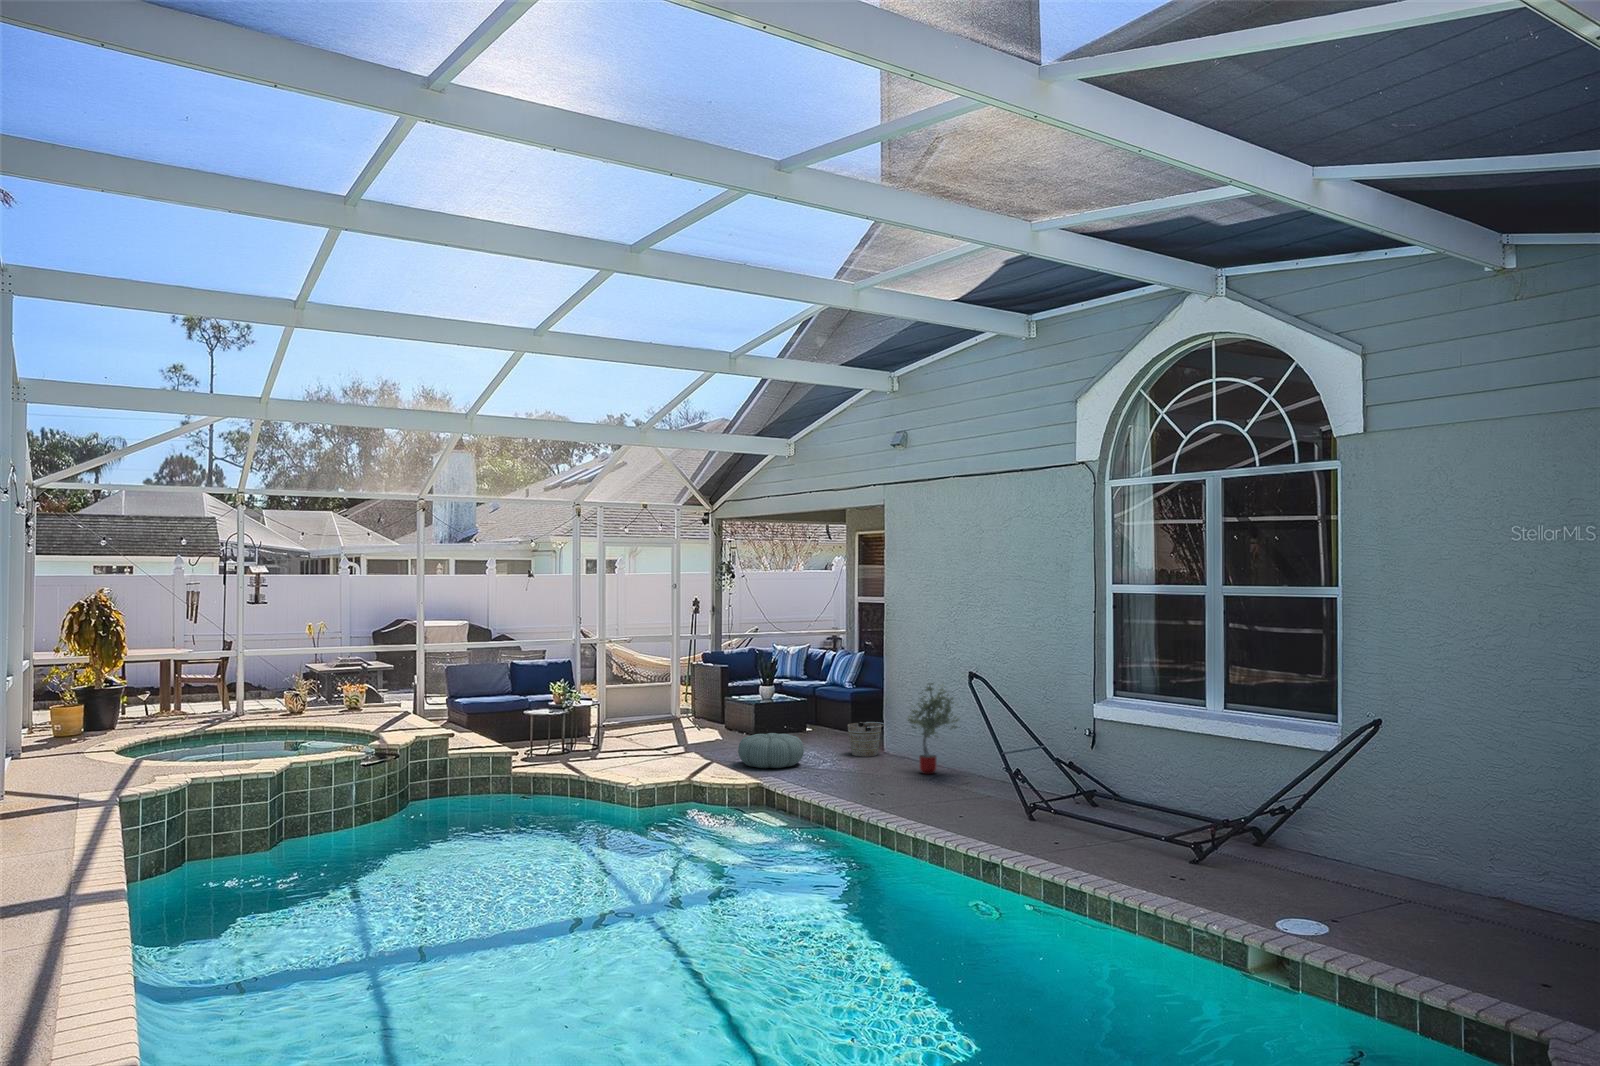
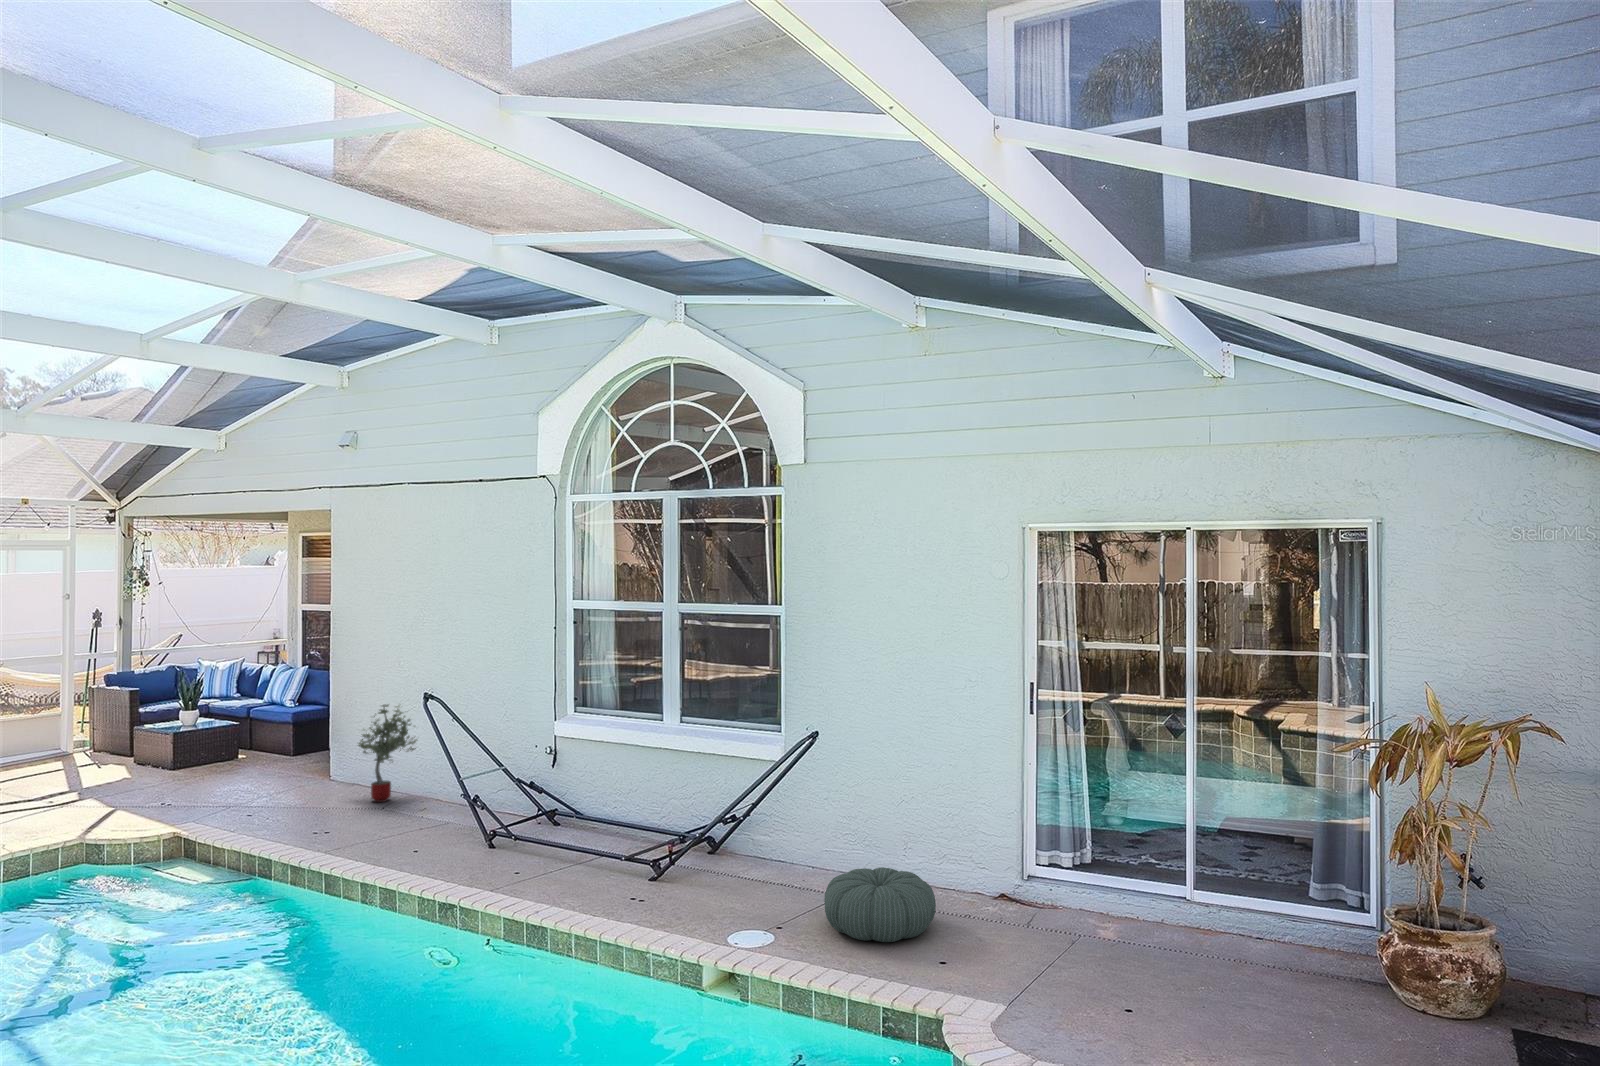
bucket: present [848,721,885,757] -> none [287,747,333,787]
pouf: present [738,733,804,768] -> present [824,867,936,942]

